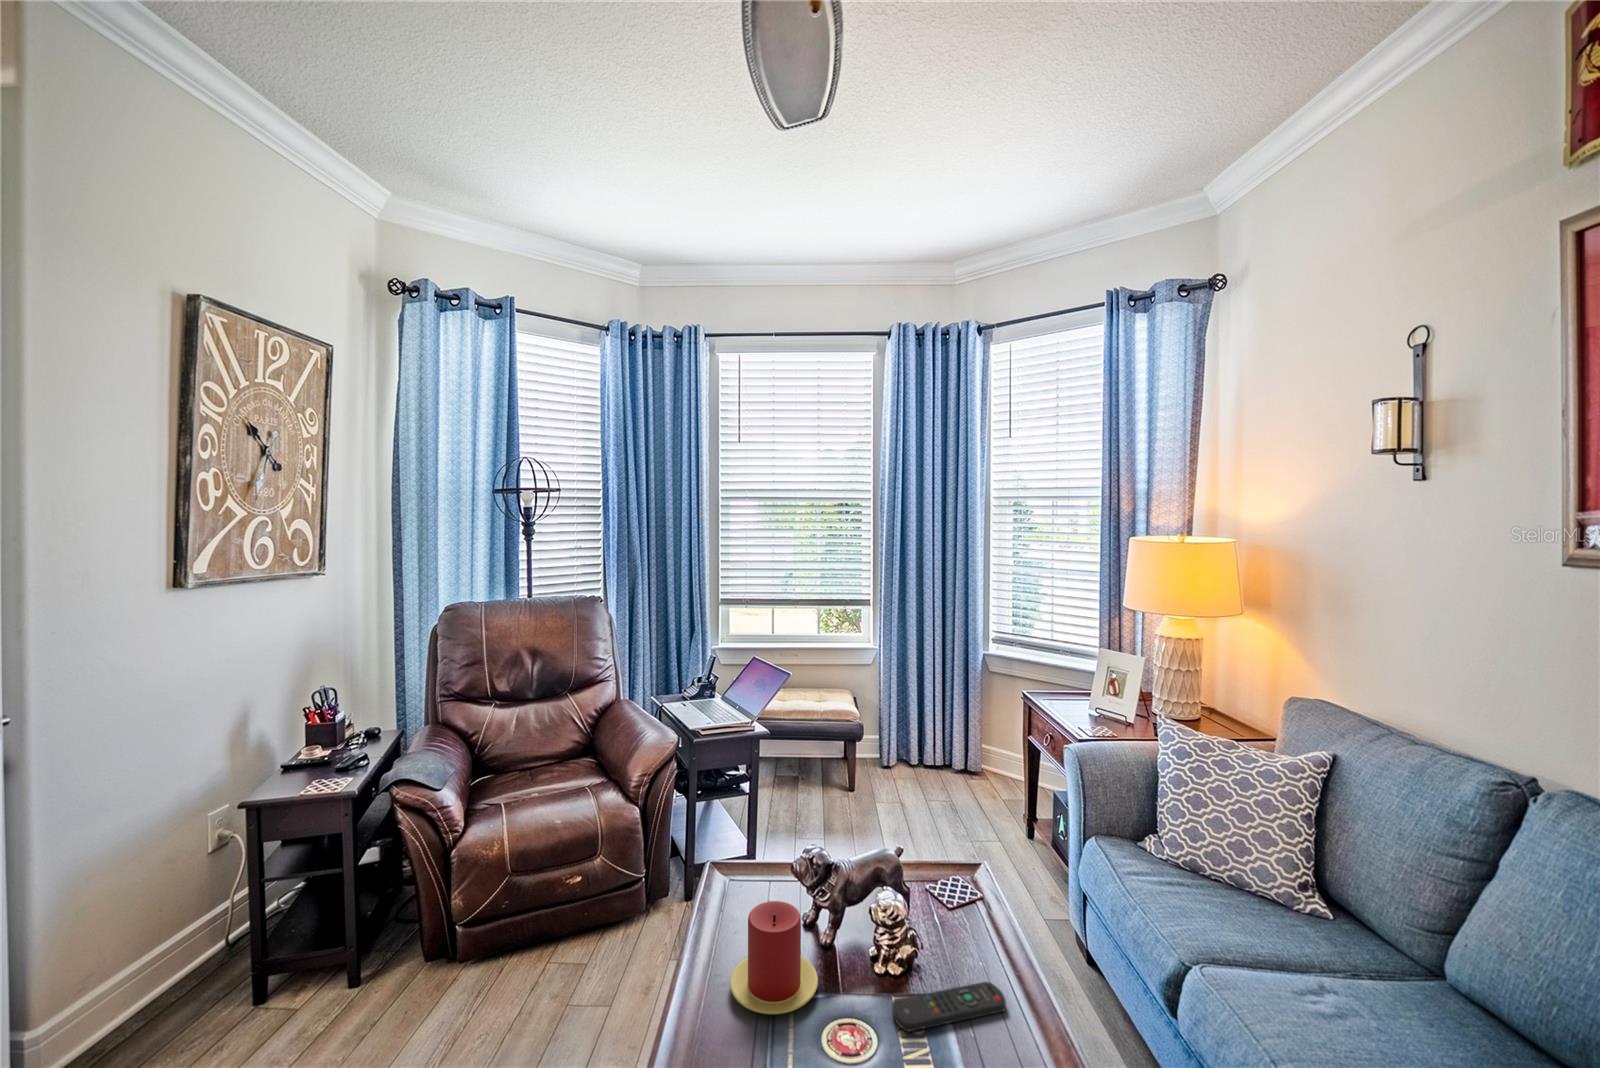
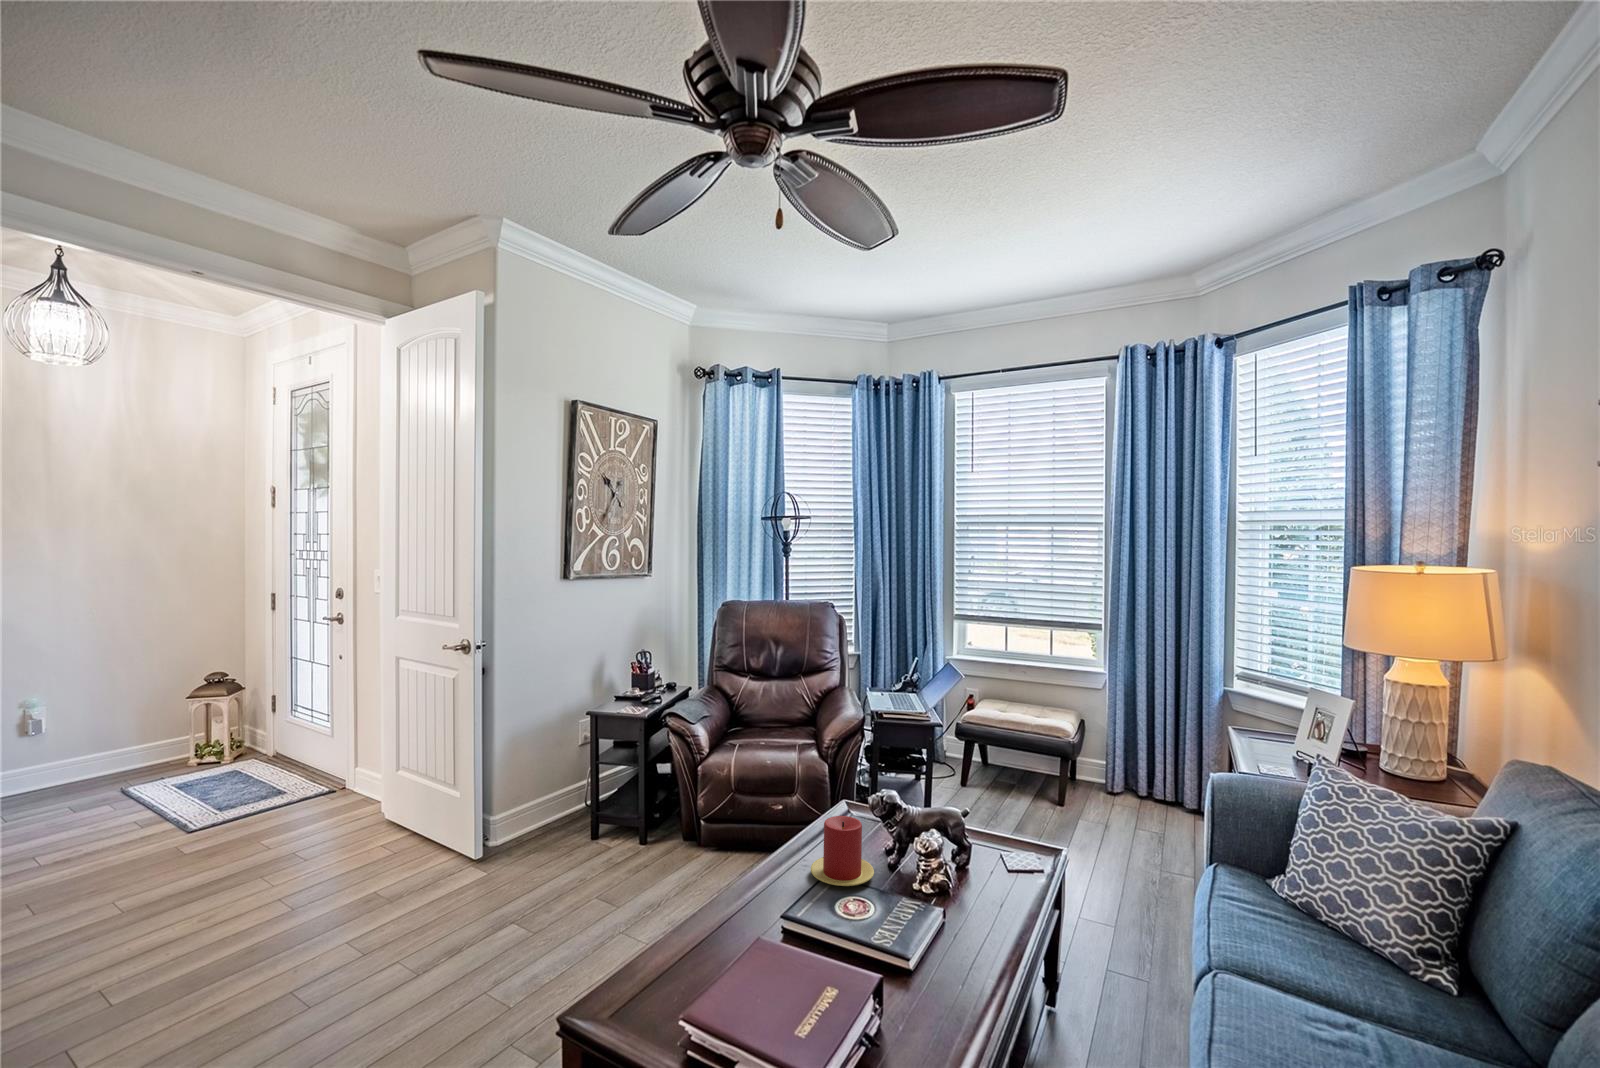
remote control: present [892,982,1006,1032] -> none [908,901,1002,932]

